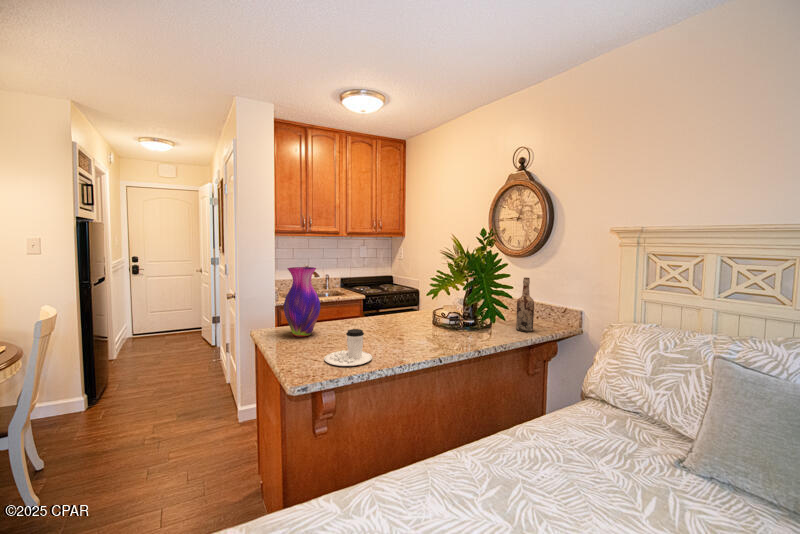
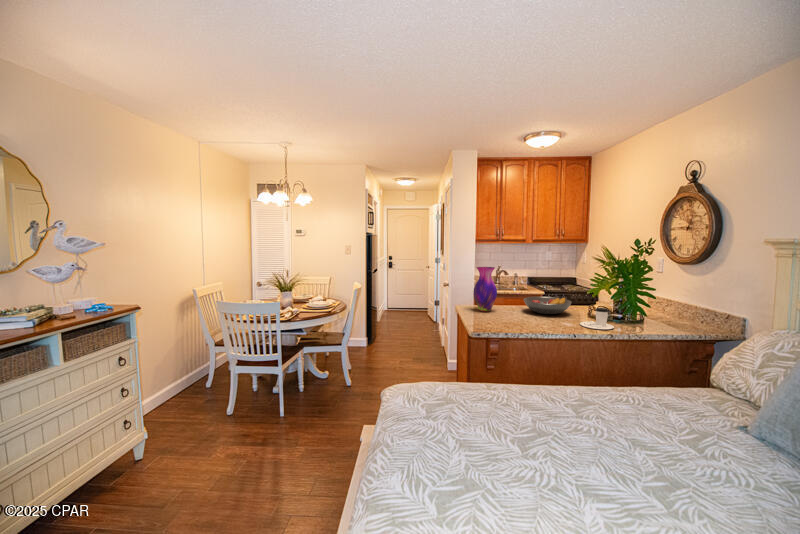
wine bottle: present [516,278,534,332] -> none [667,282,687,329]
fruit bowl: none [356,304,417,330] -> present [523,297,572,314]
coffee cup: present [324,329,372,366] -> present [580,308,614,330]

